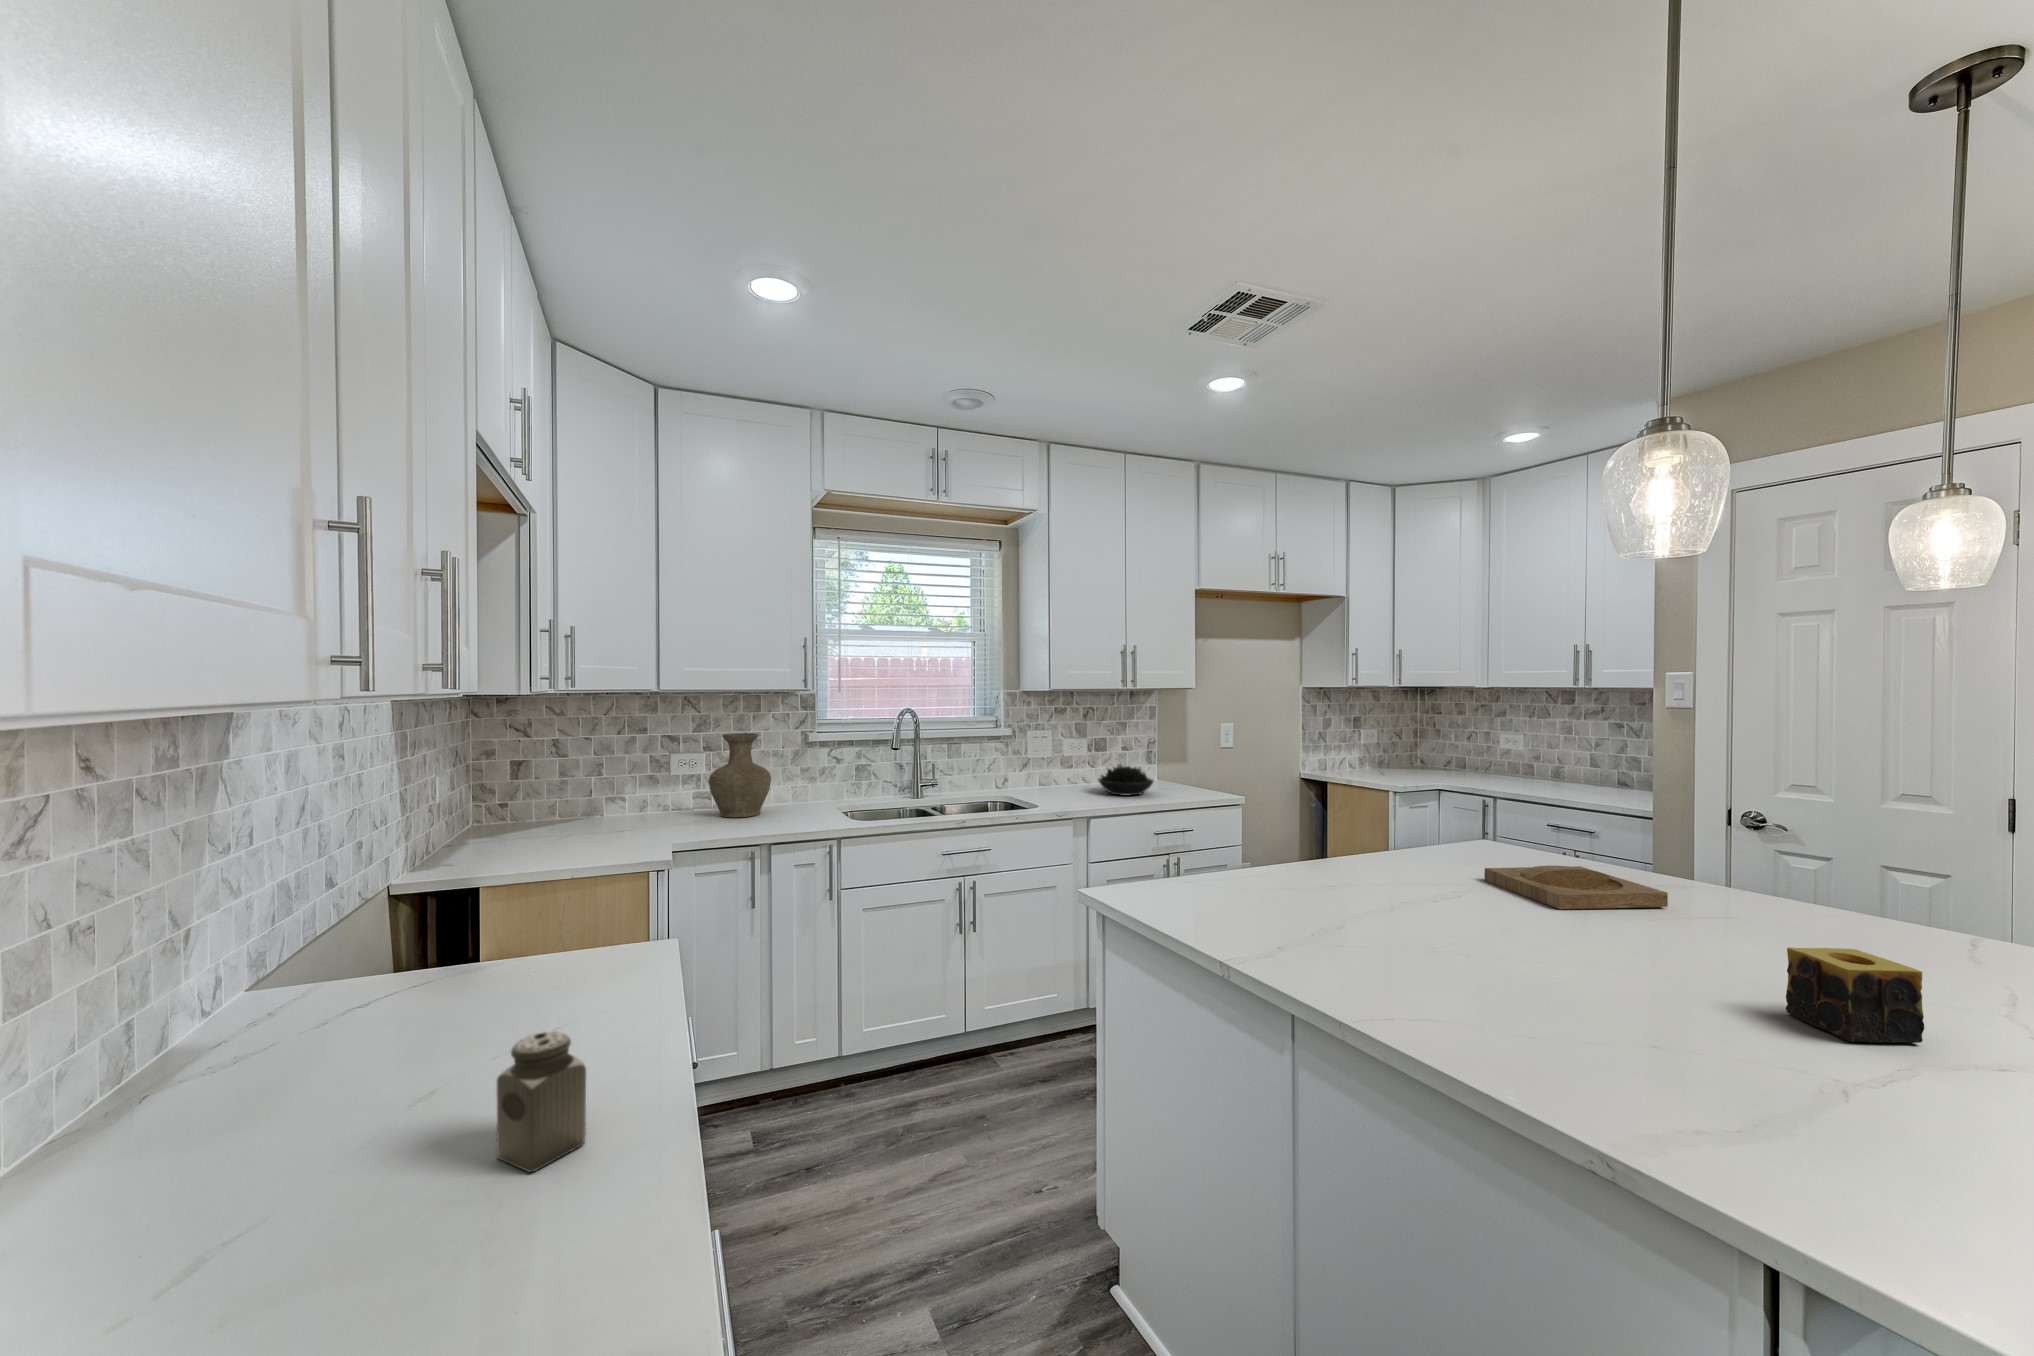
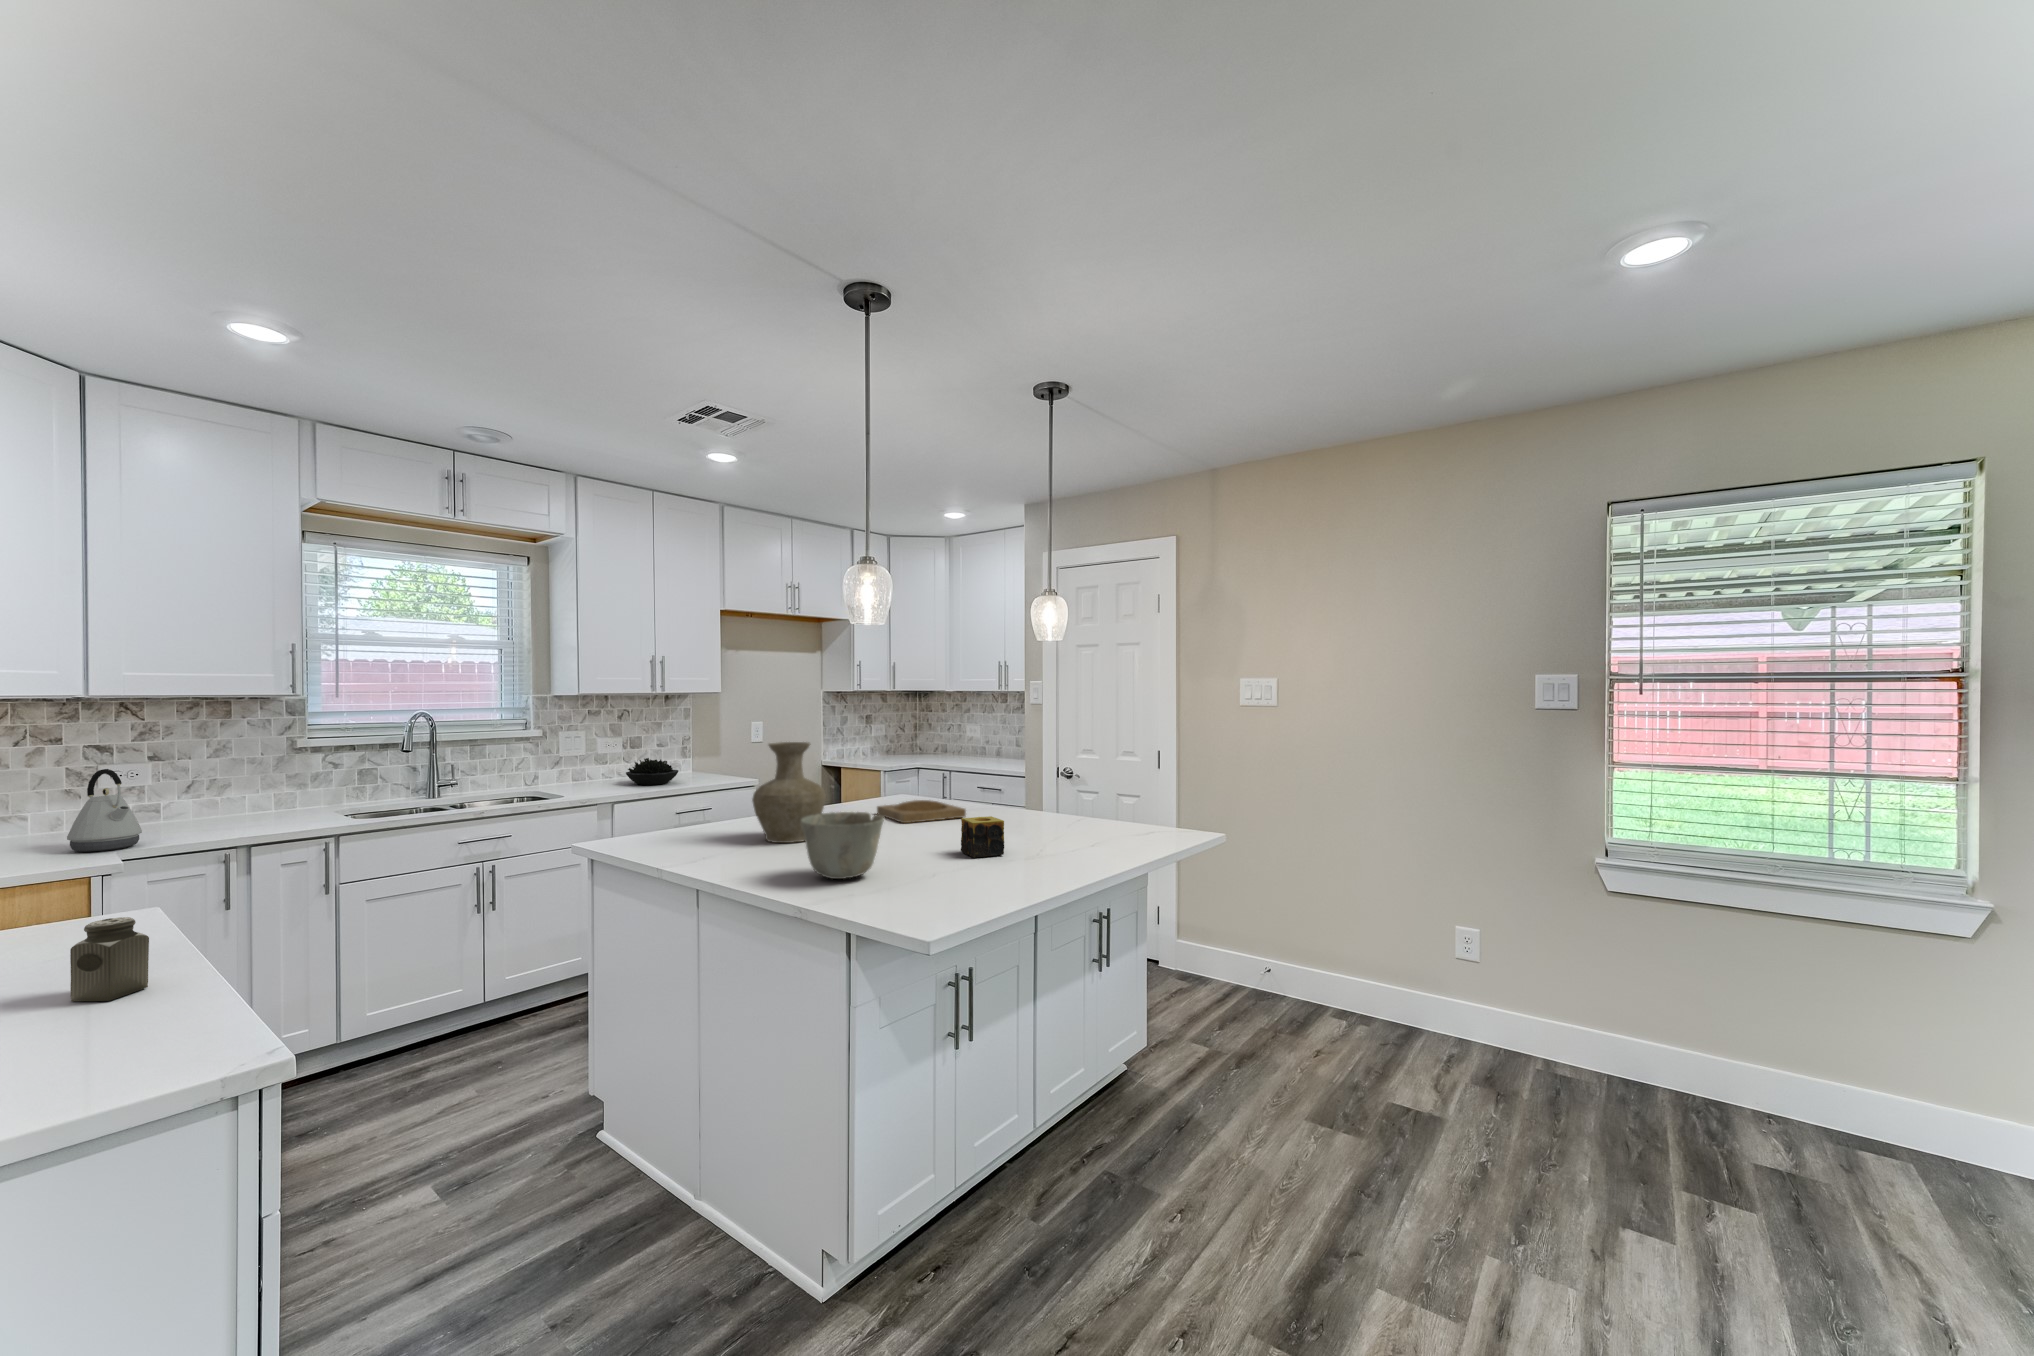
vase: present [709,733,771,817] -> present [752,742,826,843]
kettle: none [634,761,686,841] -> present [67,769,142,852]
ceramic bowl: none [1501,922,1699,1073] -> present [801,812,885,879]

